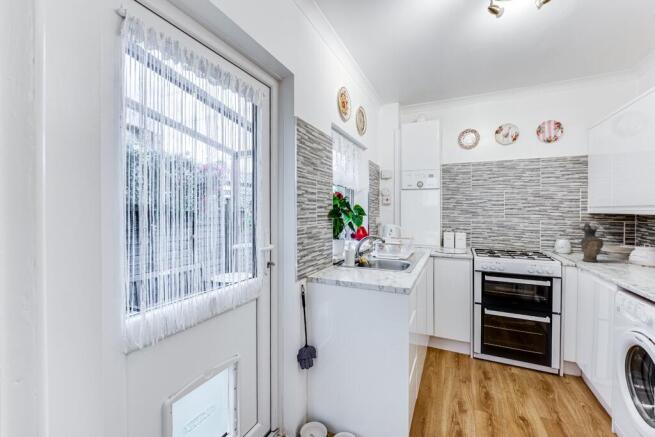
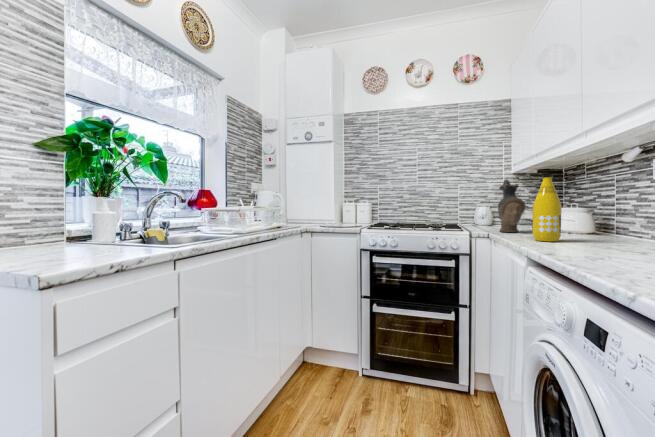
bottle: none [612,229,633,273] -> present [532,175,561,241]

